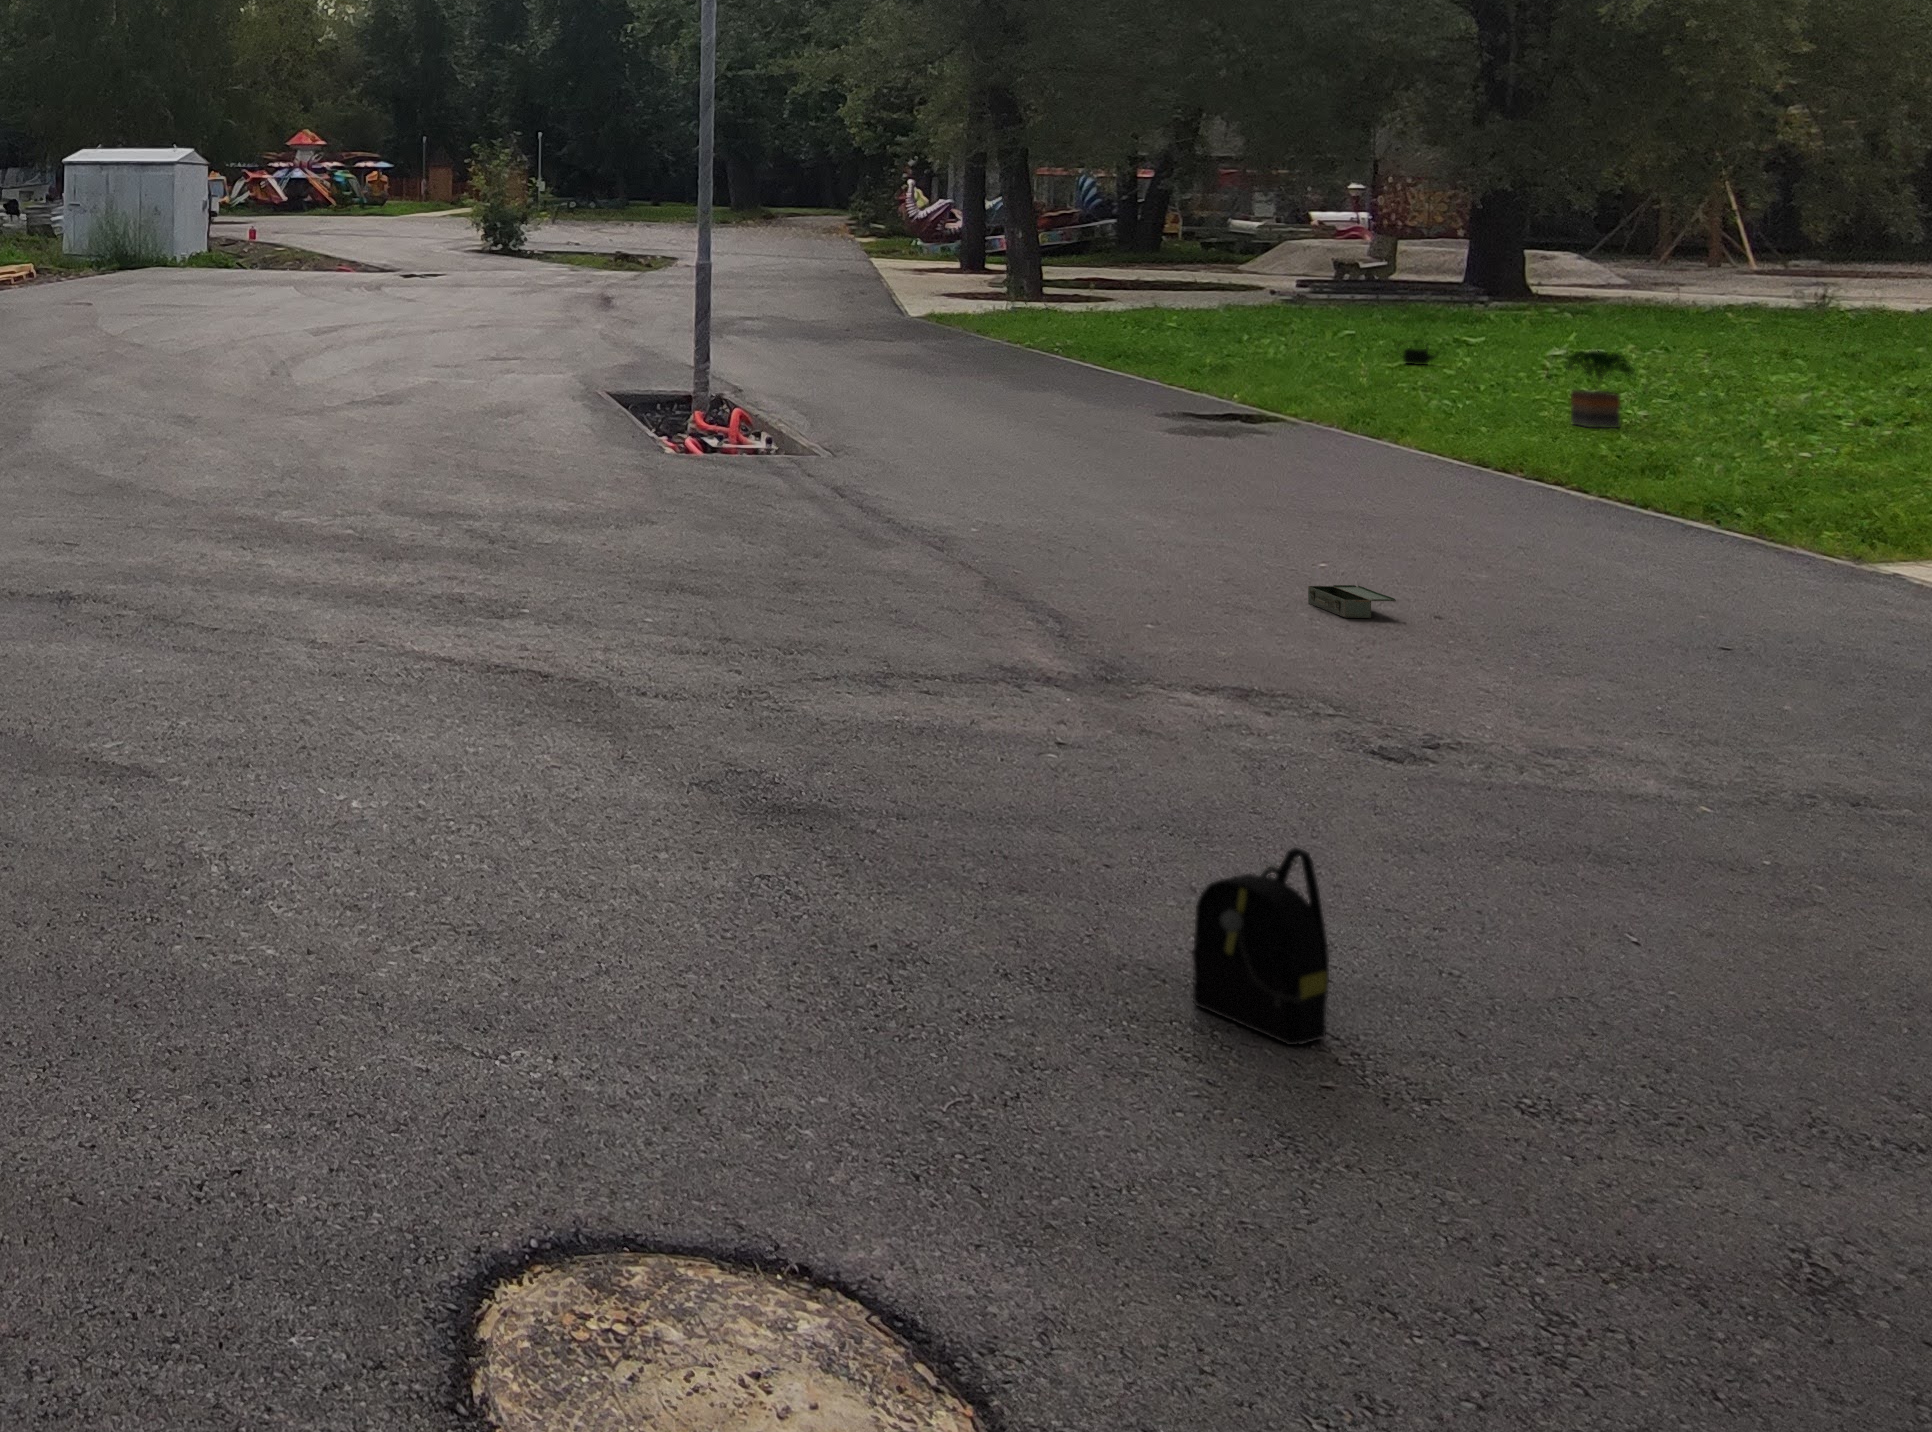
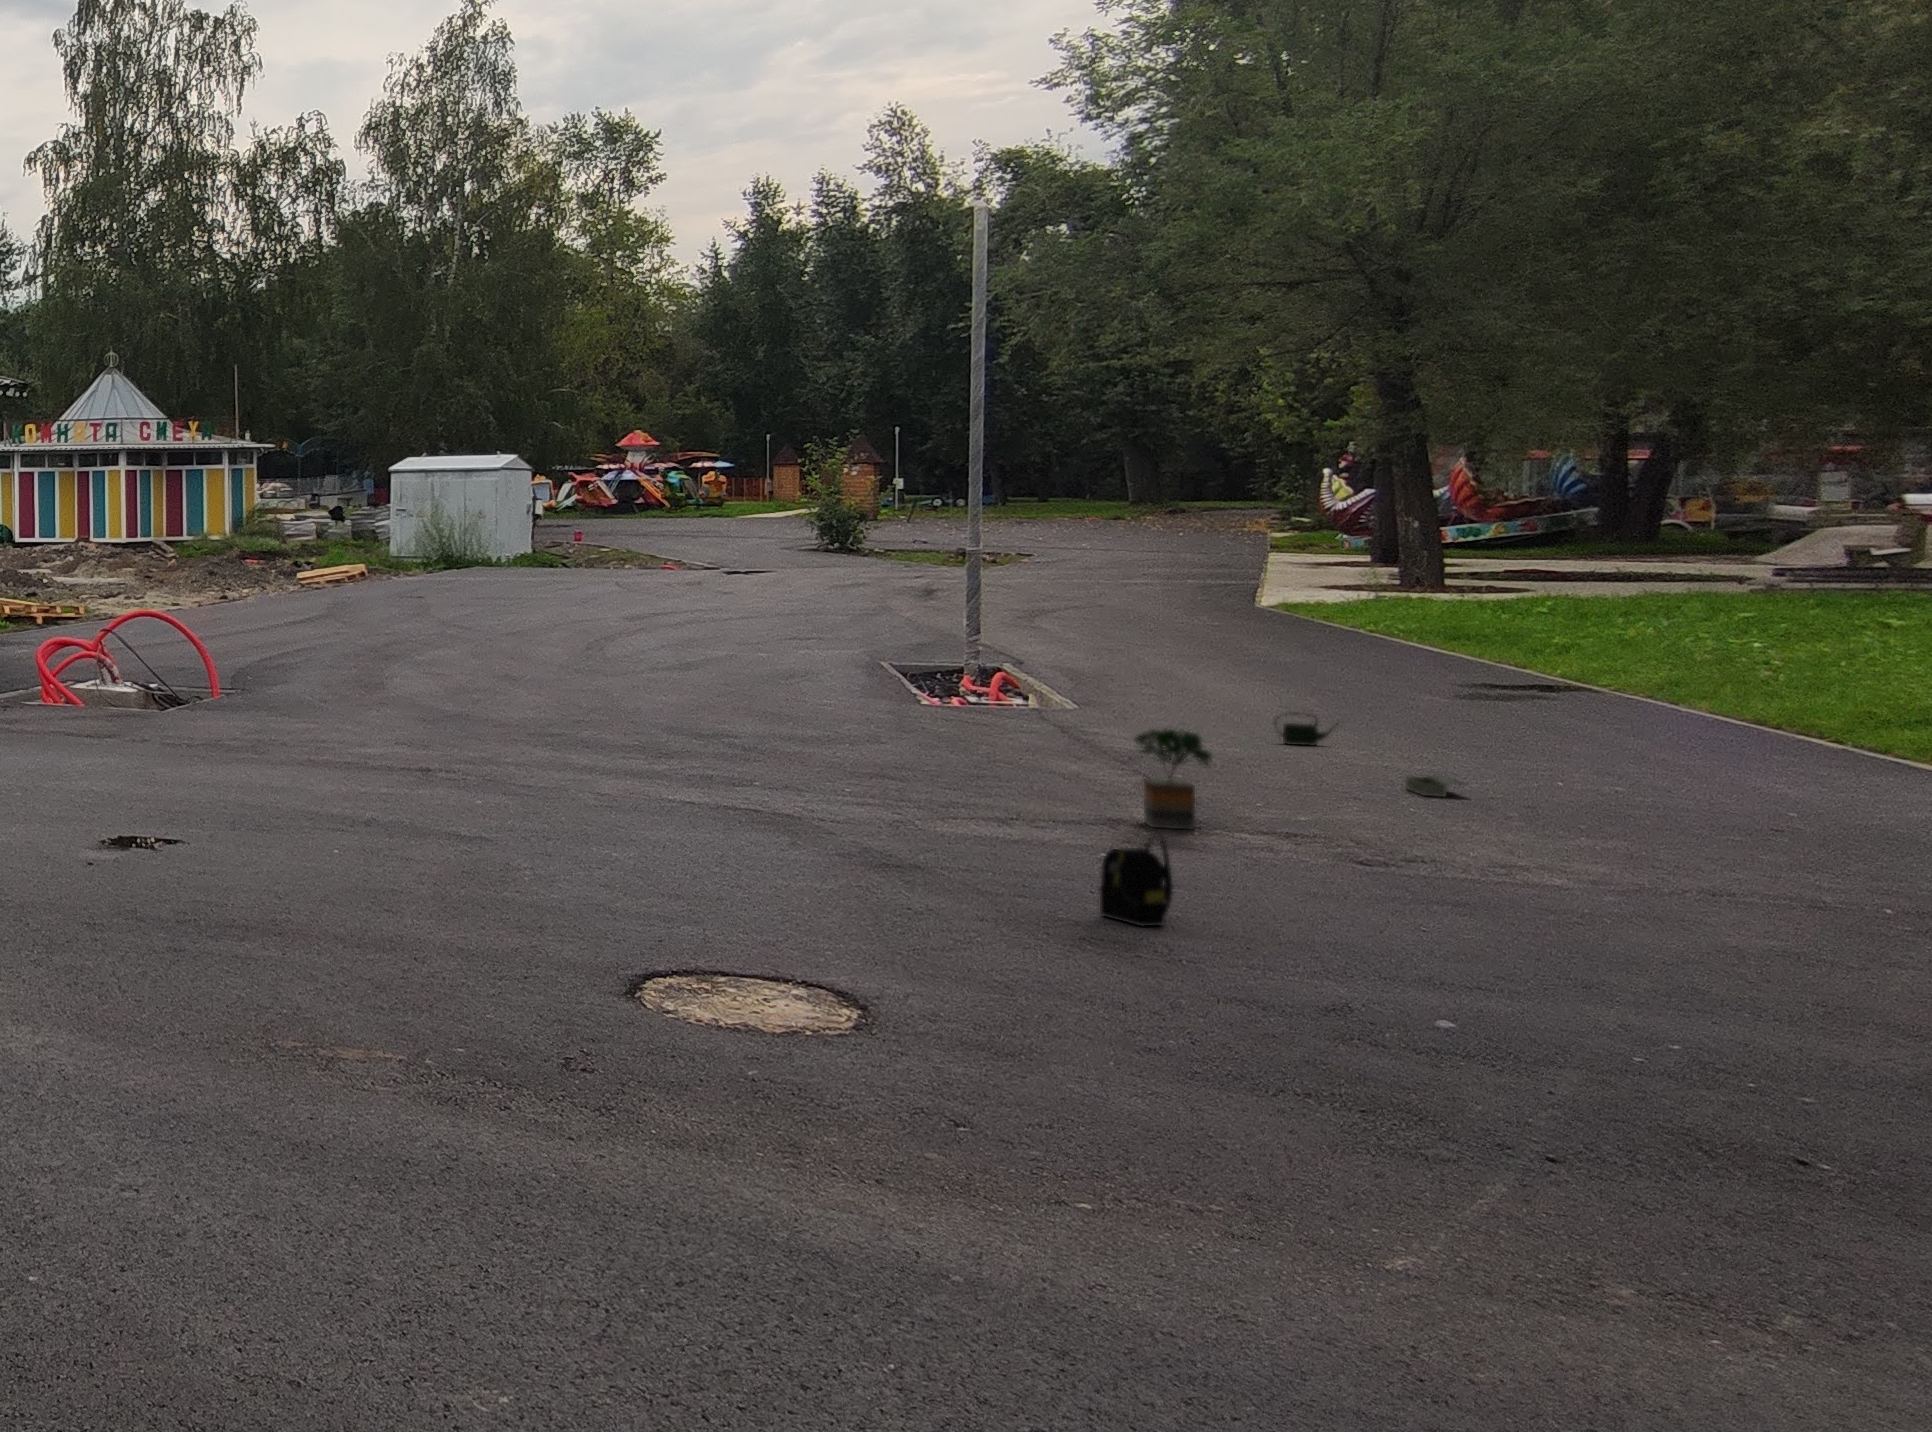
watering can: present [1402,343,1436,365] -> present [1278,715,1334,746]
potted tree: present [1566,350,1635,428] -> present [1133,728,1213,830]

